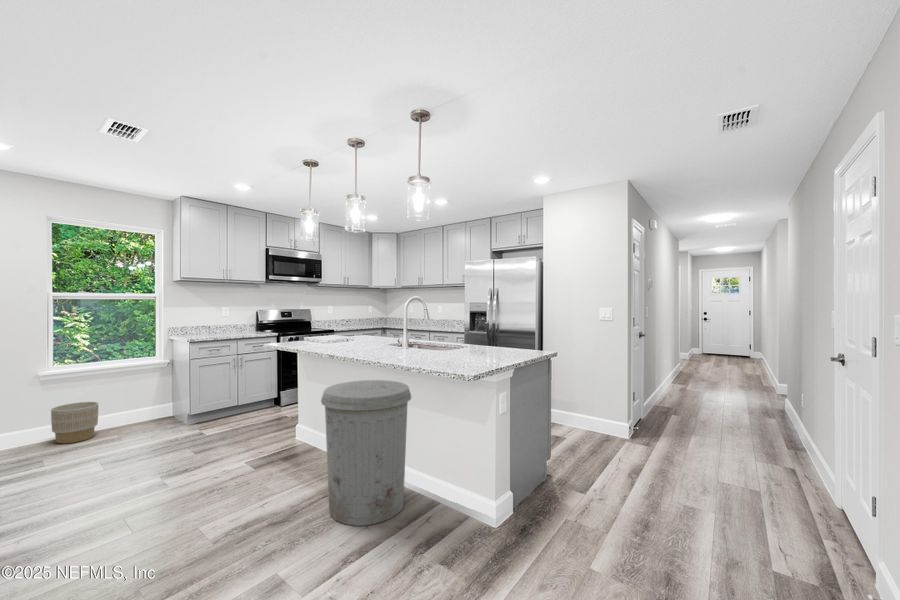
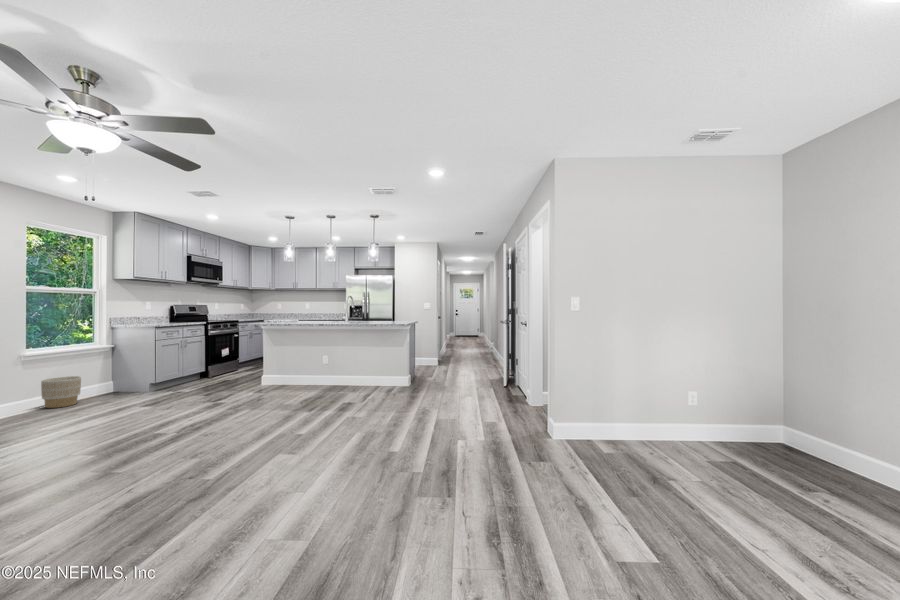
trash can: present [321,380,411,526] -> none [325,335,369,396]

